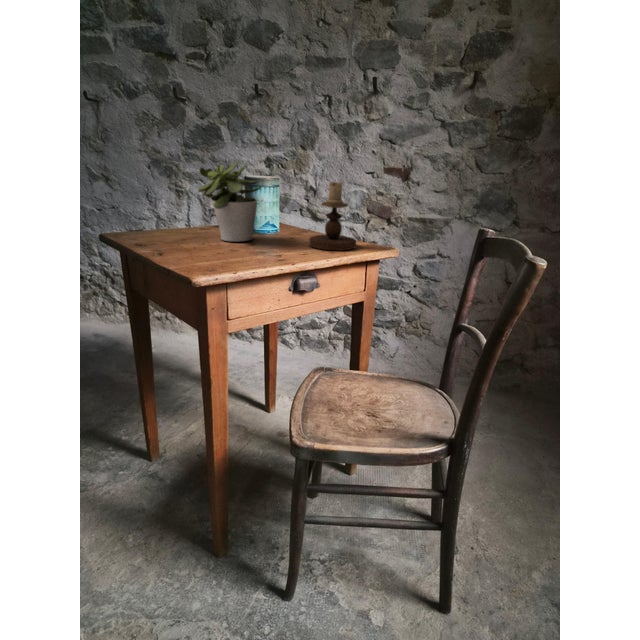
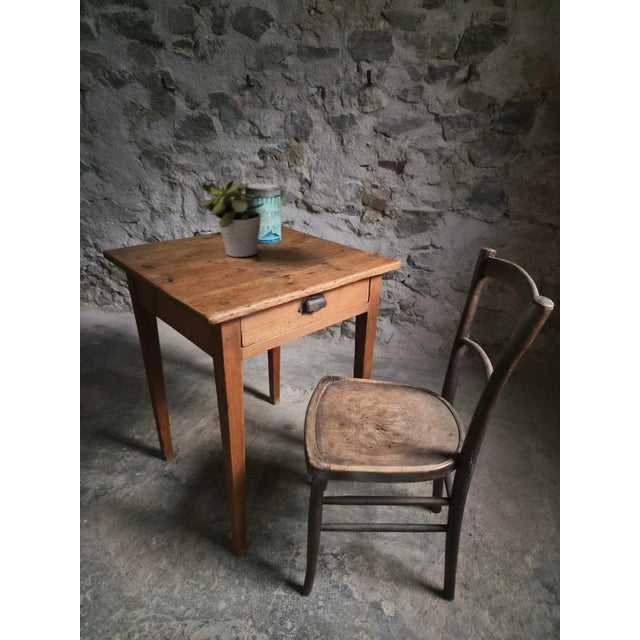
candlestick: present [309,182,356,250] -> none [314,196,359,266]

